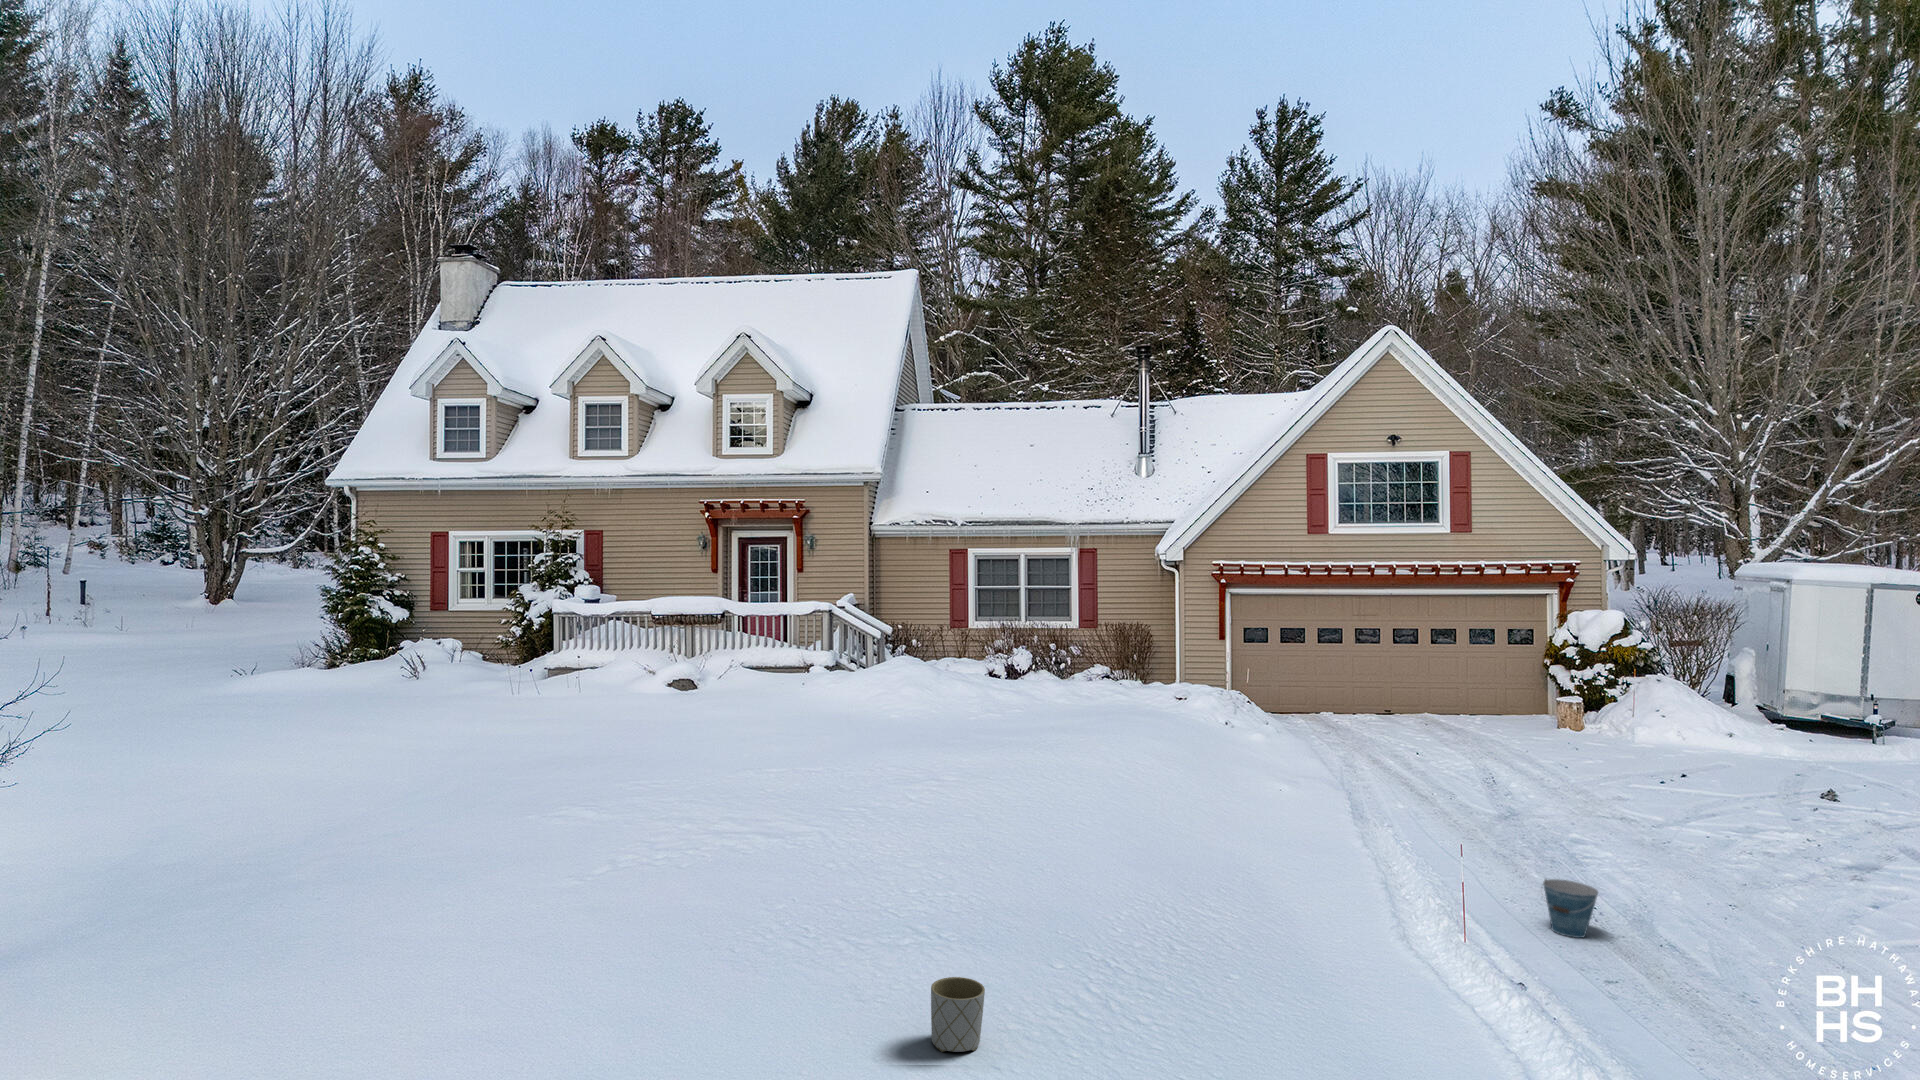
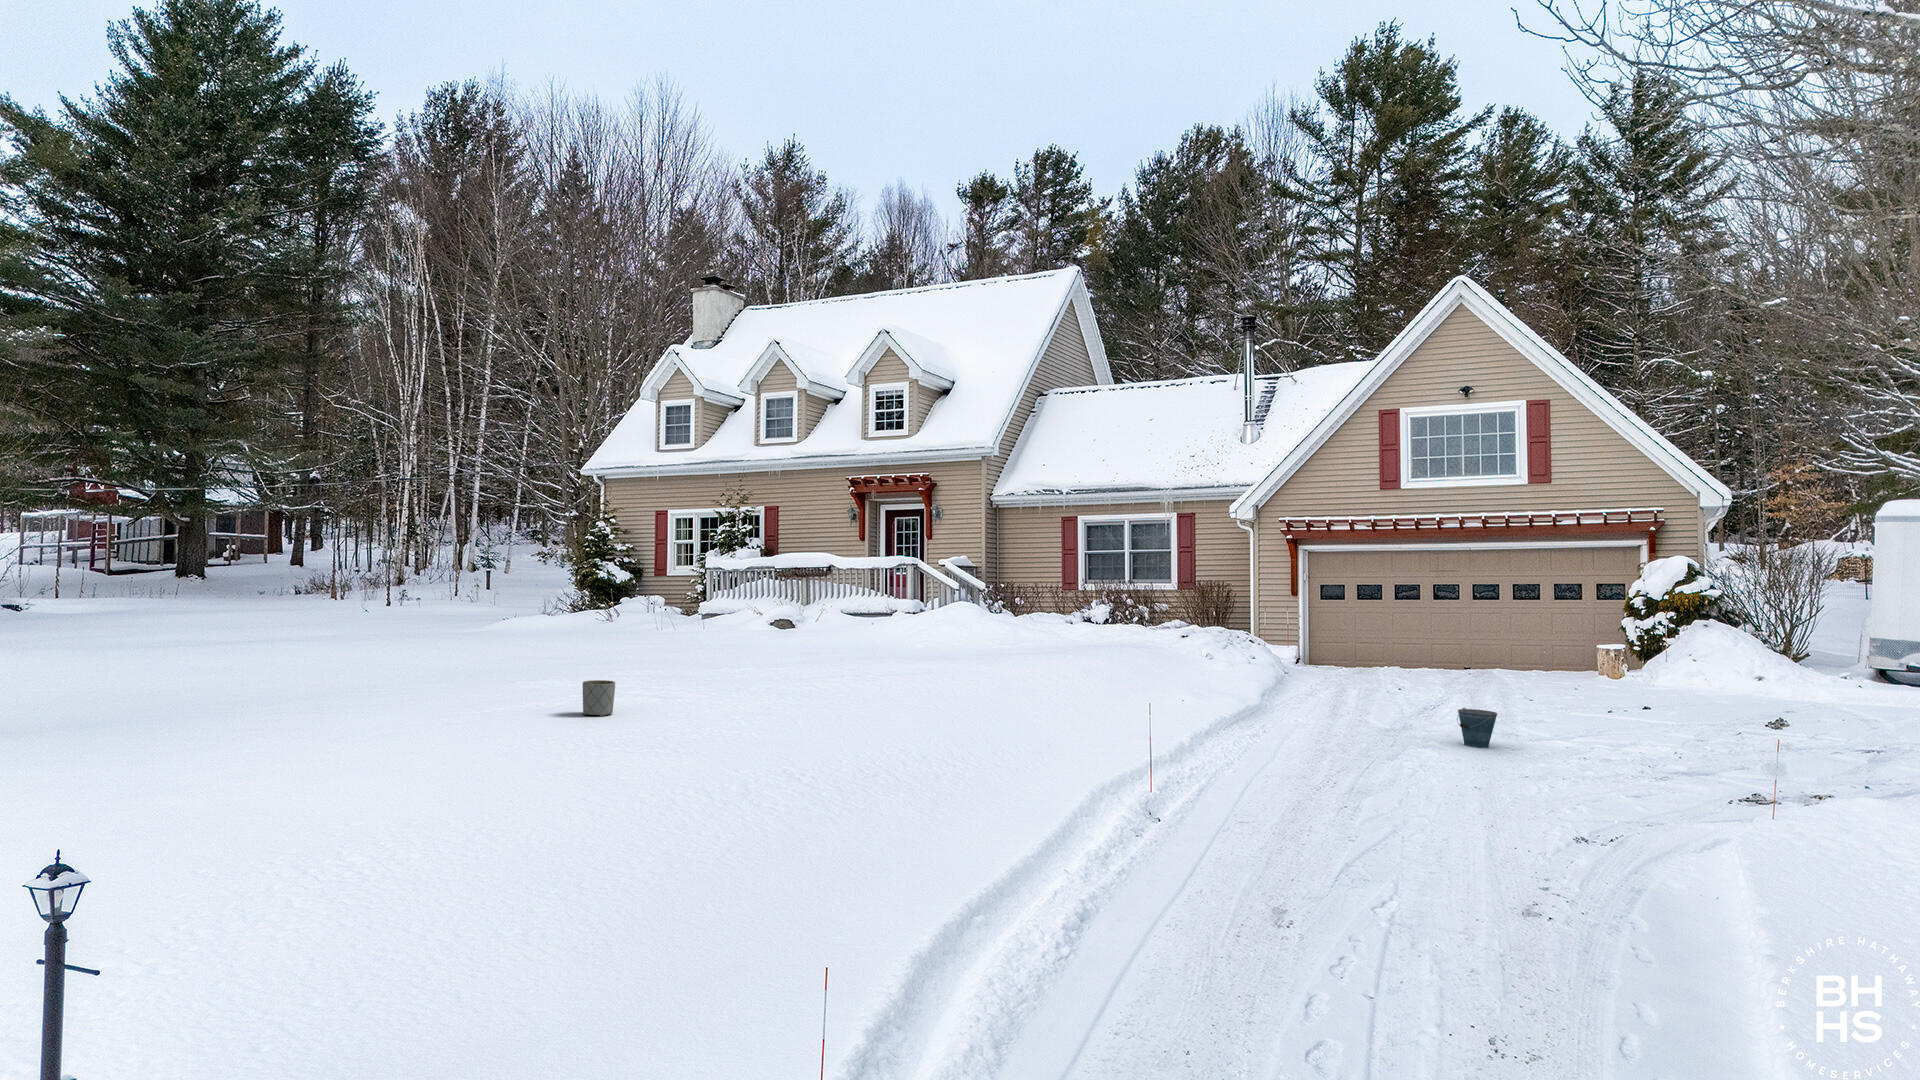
bucket: present [1542,879,1598,938] -> present [1457,708,1497,748]

